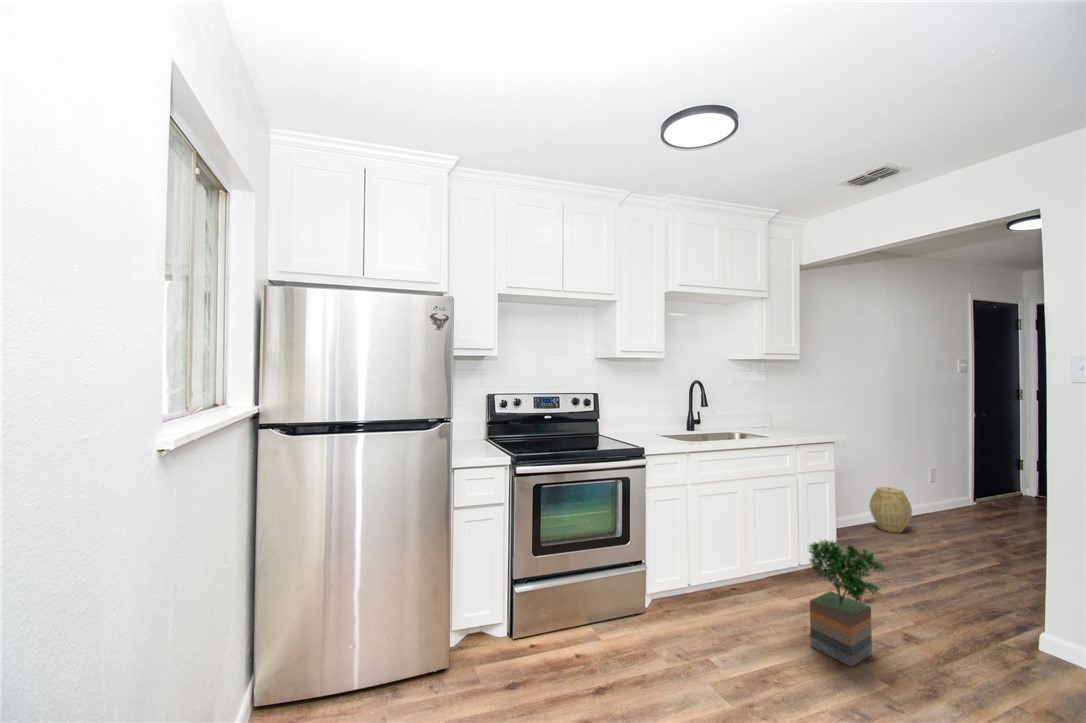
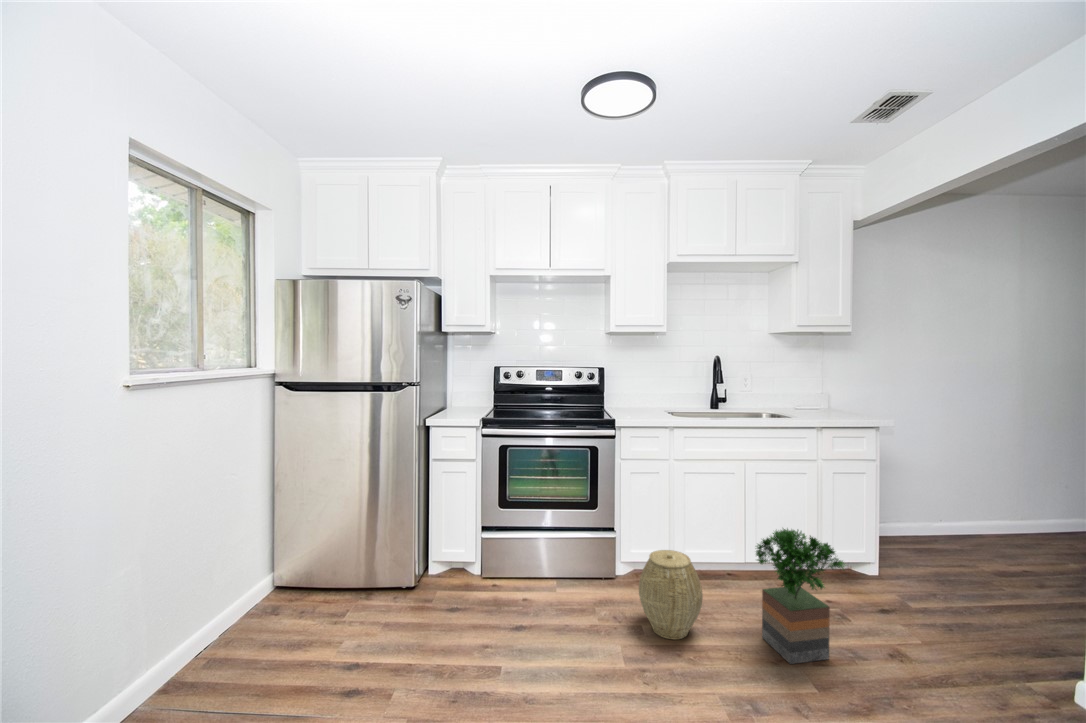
woven basket: present [870,487,912,533] -> present [639,550,703,640]

